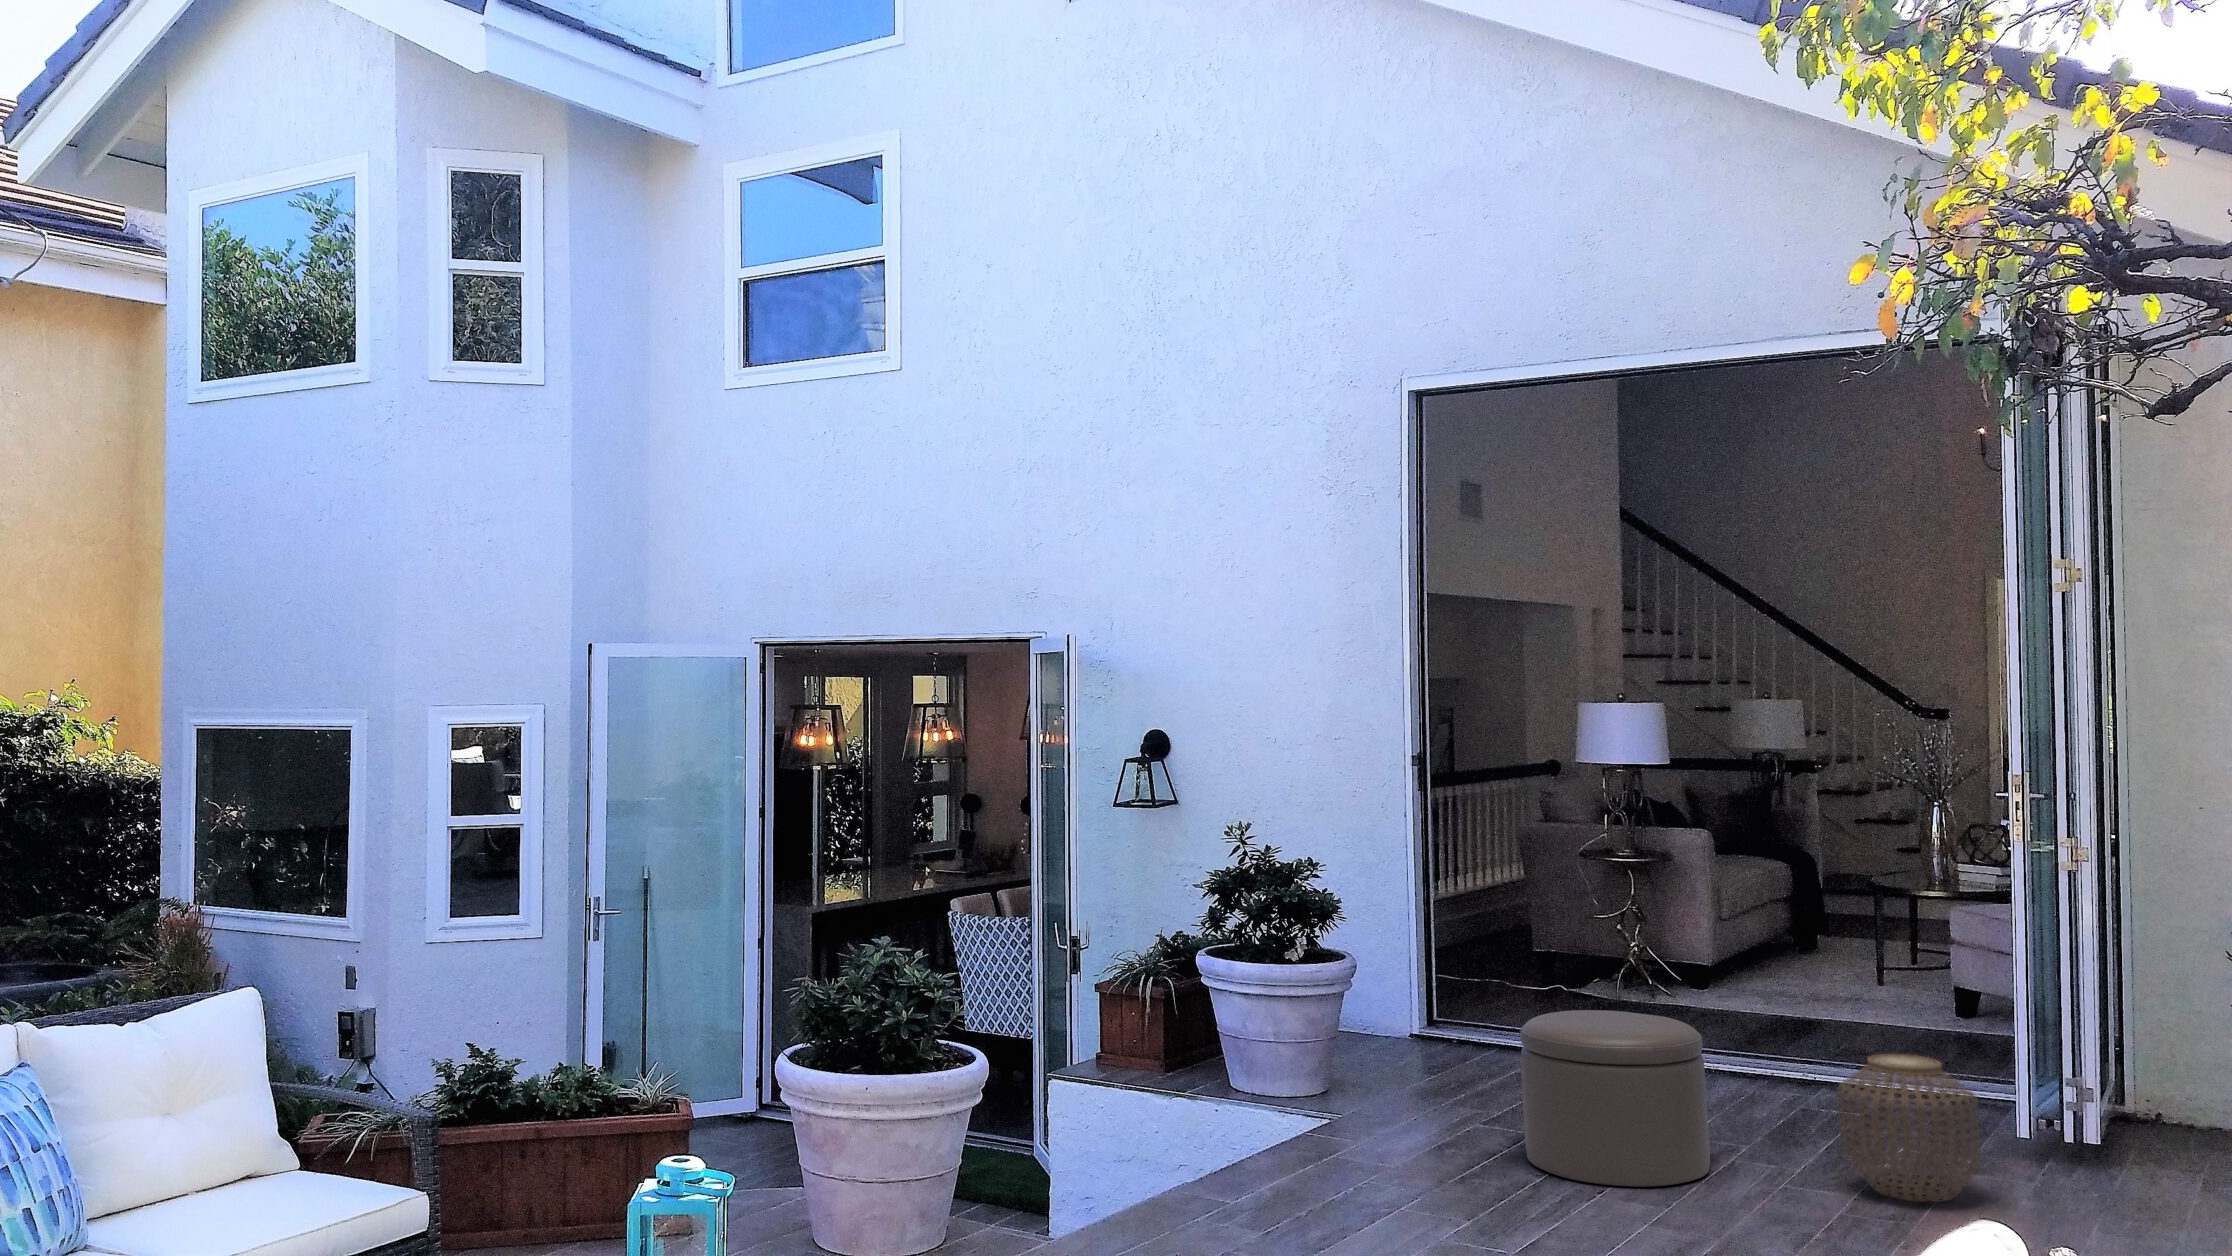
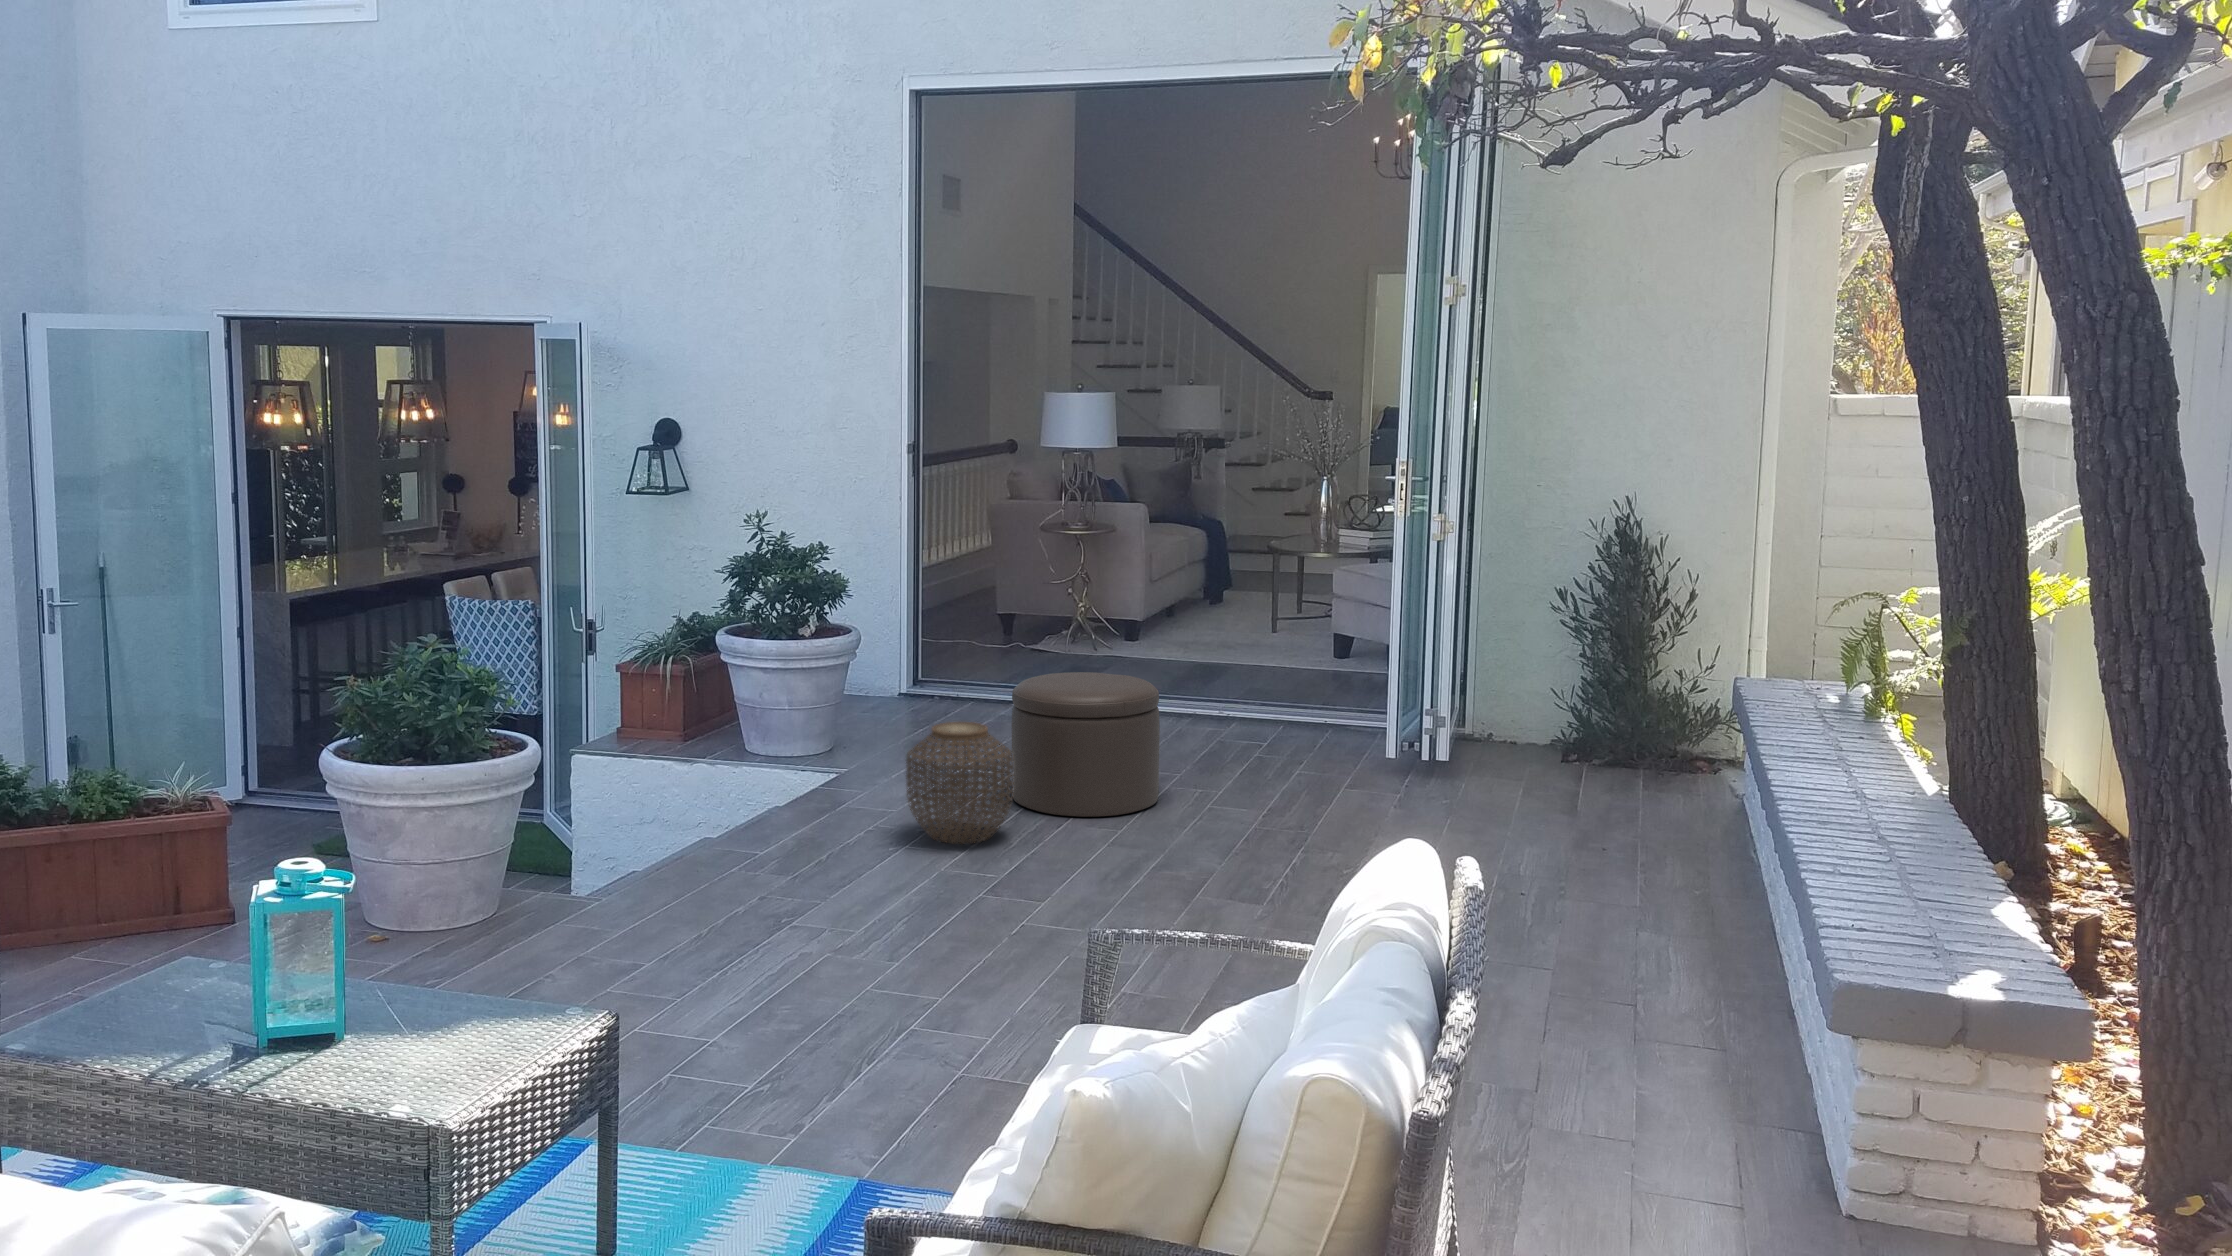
woven basket: present [1837,1054,1981,1202] -> present [906,722,1014,844]

